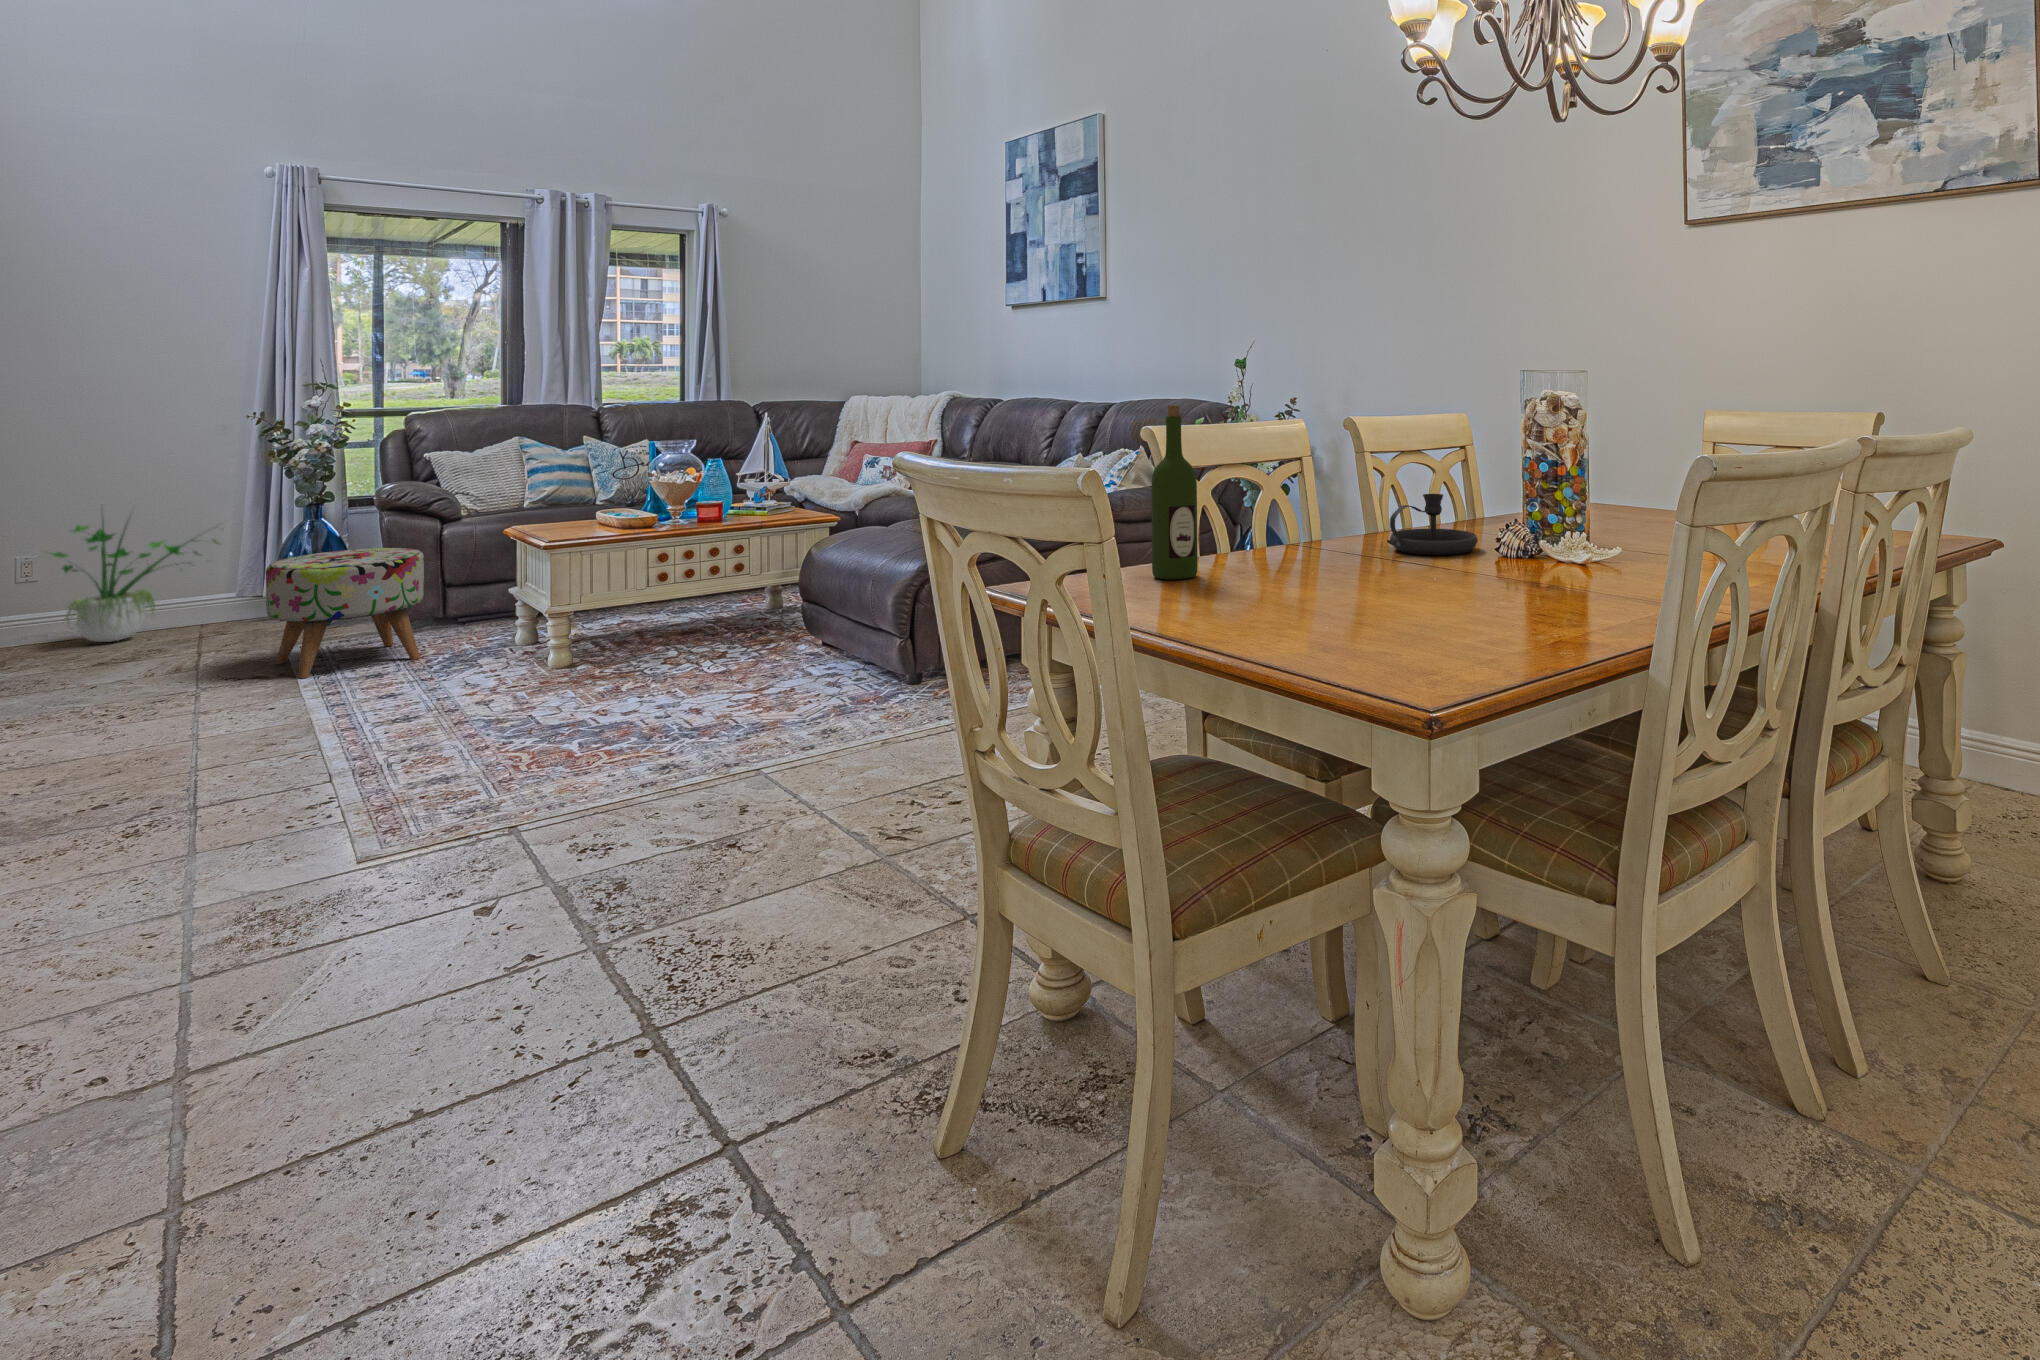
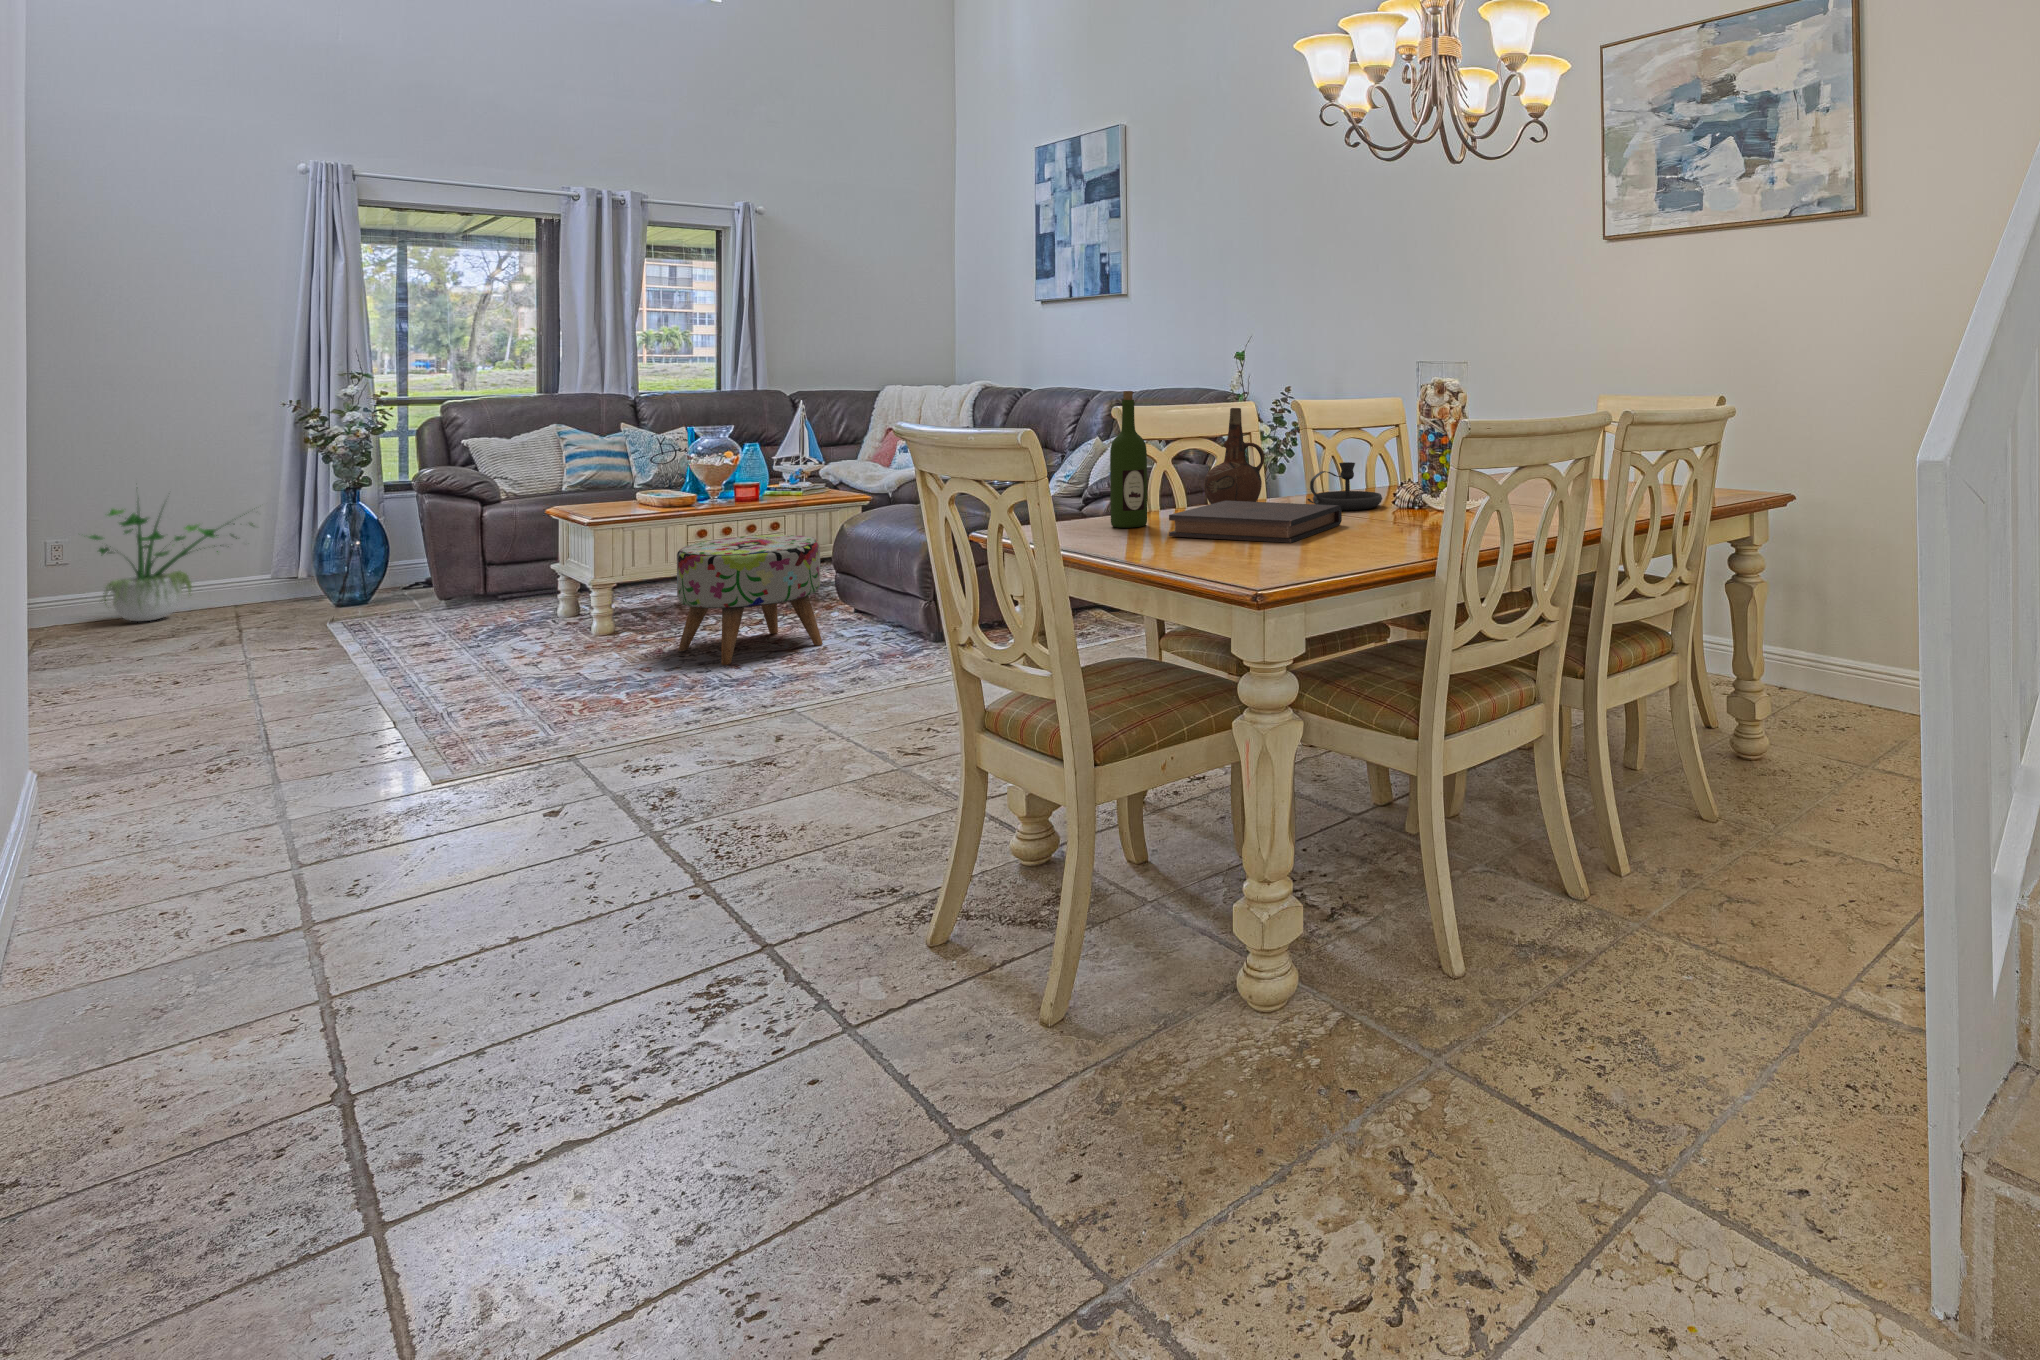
ceramic pitcher: none [1257,426,1332,557] -> present [1204,408,1264,504]
book: none [1236,544,1449,608] -> present [1169,501,1342,543]
ottoman: present [266,548,424,679] -> present [677,535,823,665]

